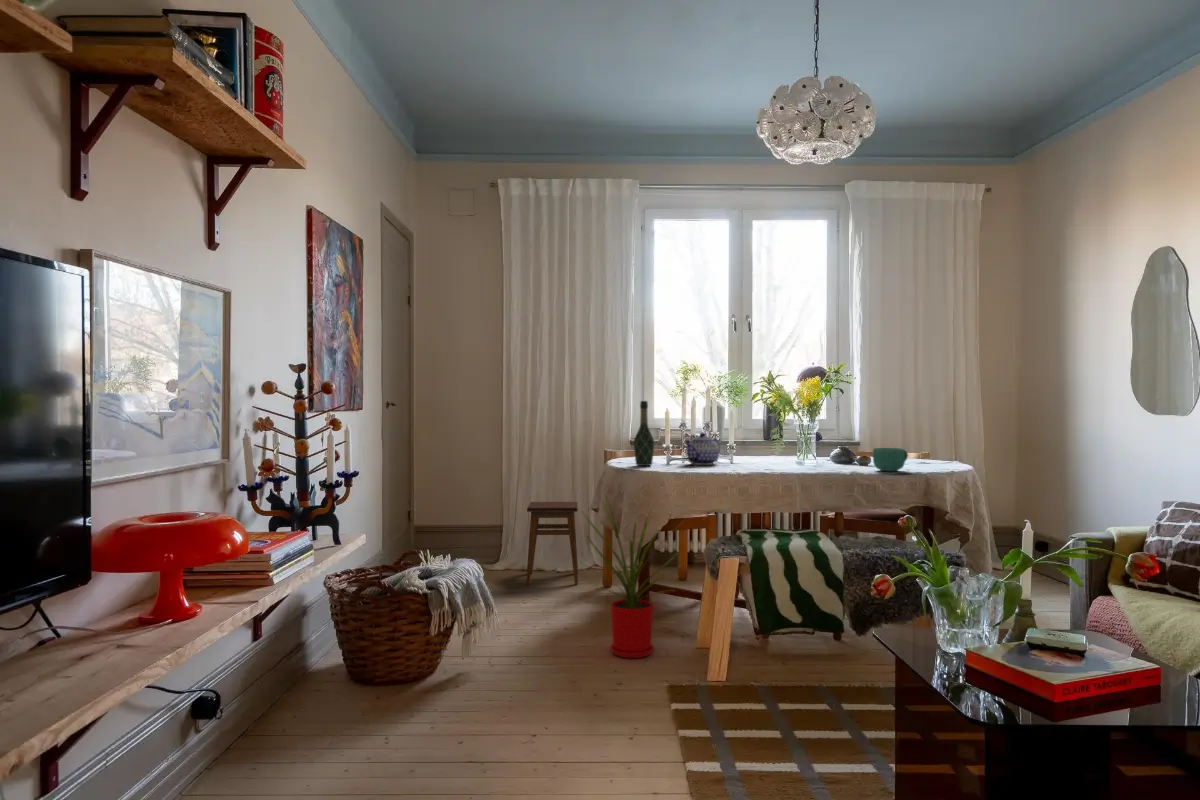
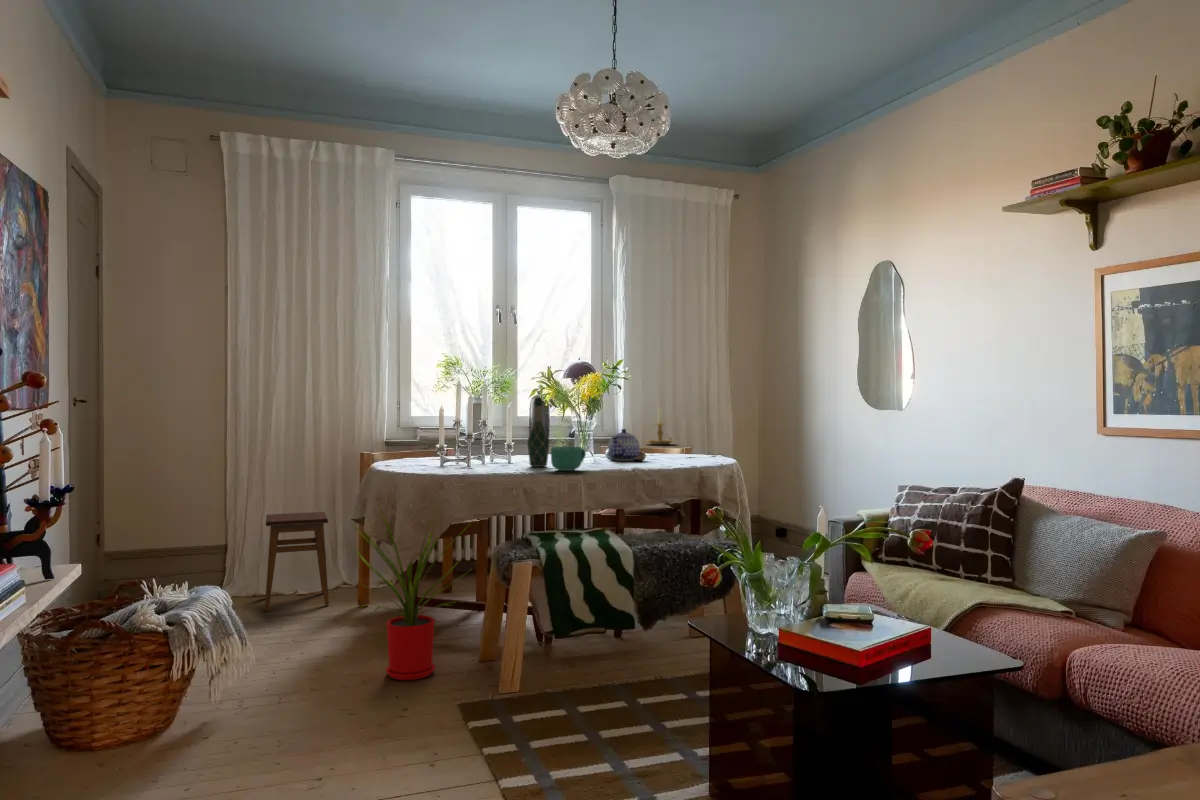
wine bottle: present [634,401,654,466] -> present [527,398,549,467]
candle holder: none [885,410,919,449] -> present [646,408,674,445]
teapot: present [685,433,720,465] -> present [608,429,640,460]
mug: present [873,448,908,471] -> present [551,447,585,471]

